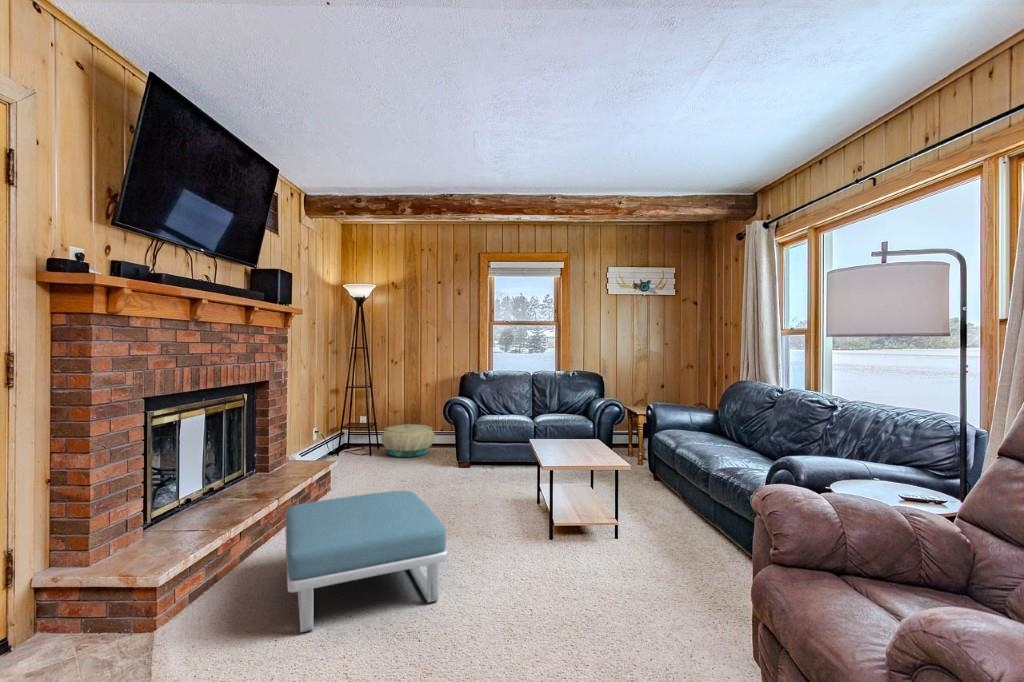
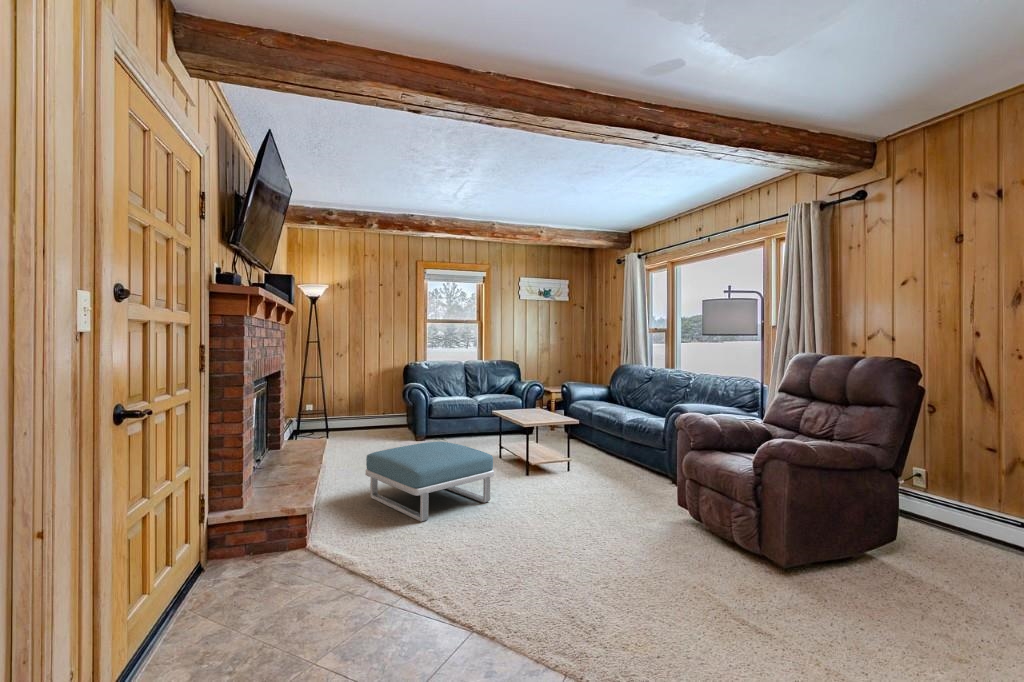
basket: present [381,424,435,457] -> none [339,407,386,435]

